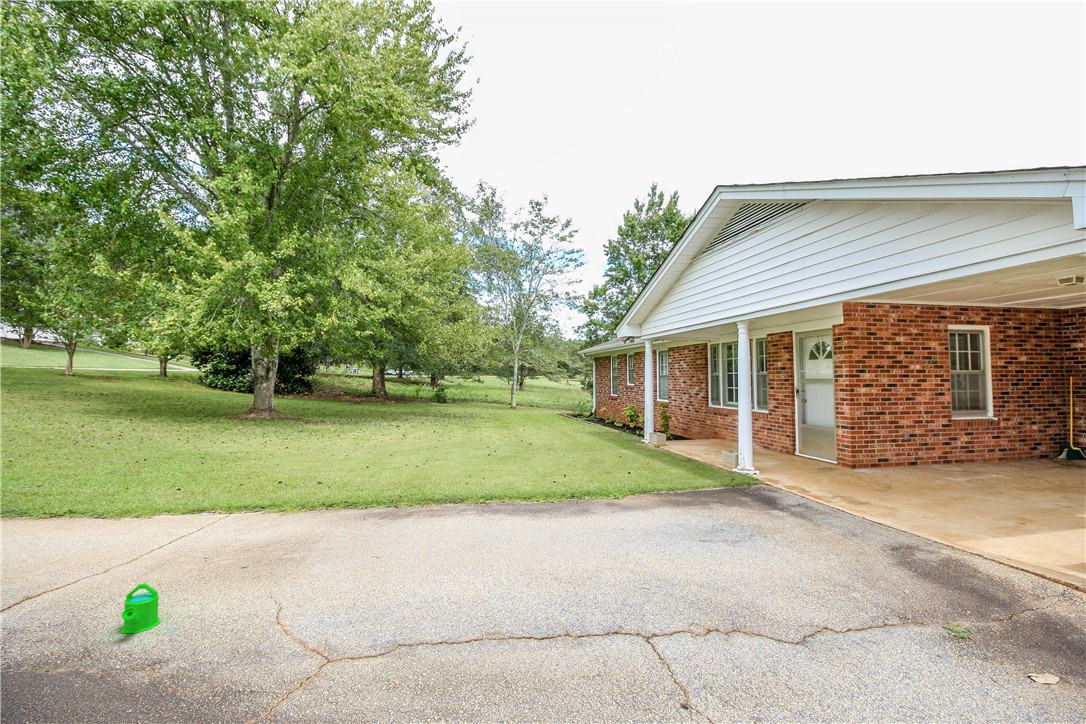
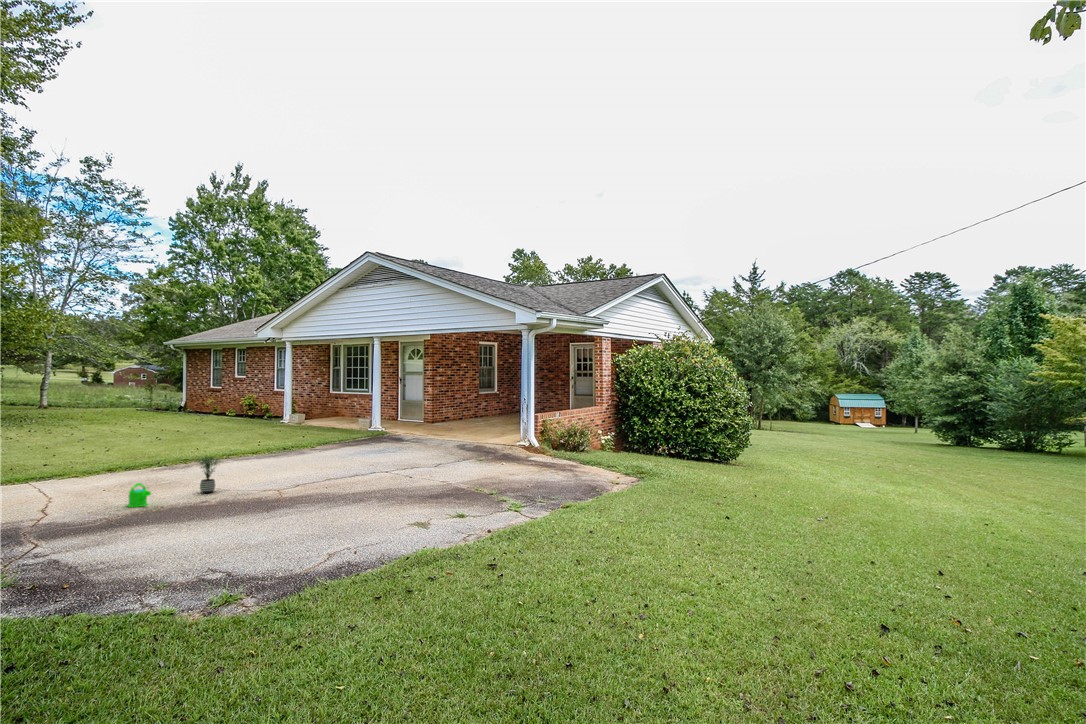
potted plant: none [257,538,308,615] -> present [198,457,220,494]

